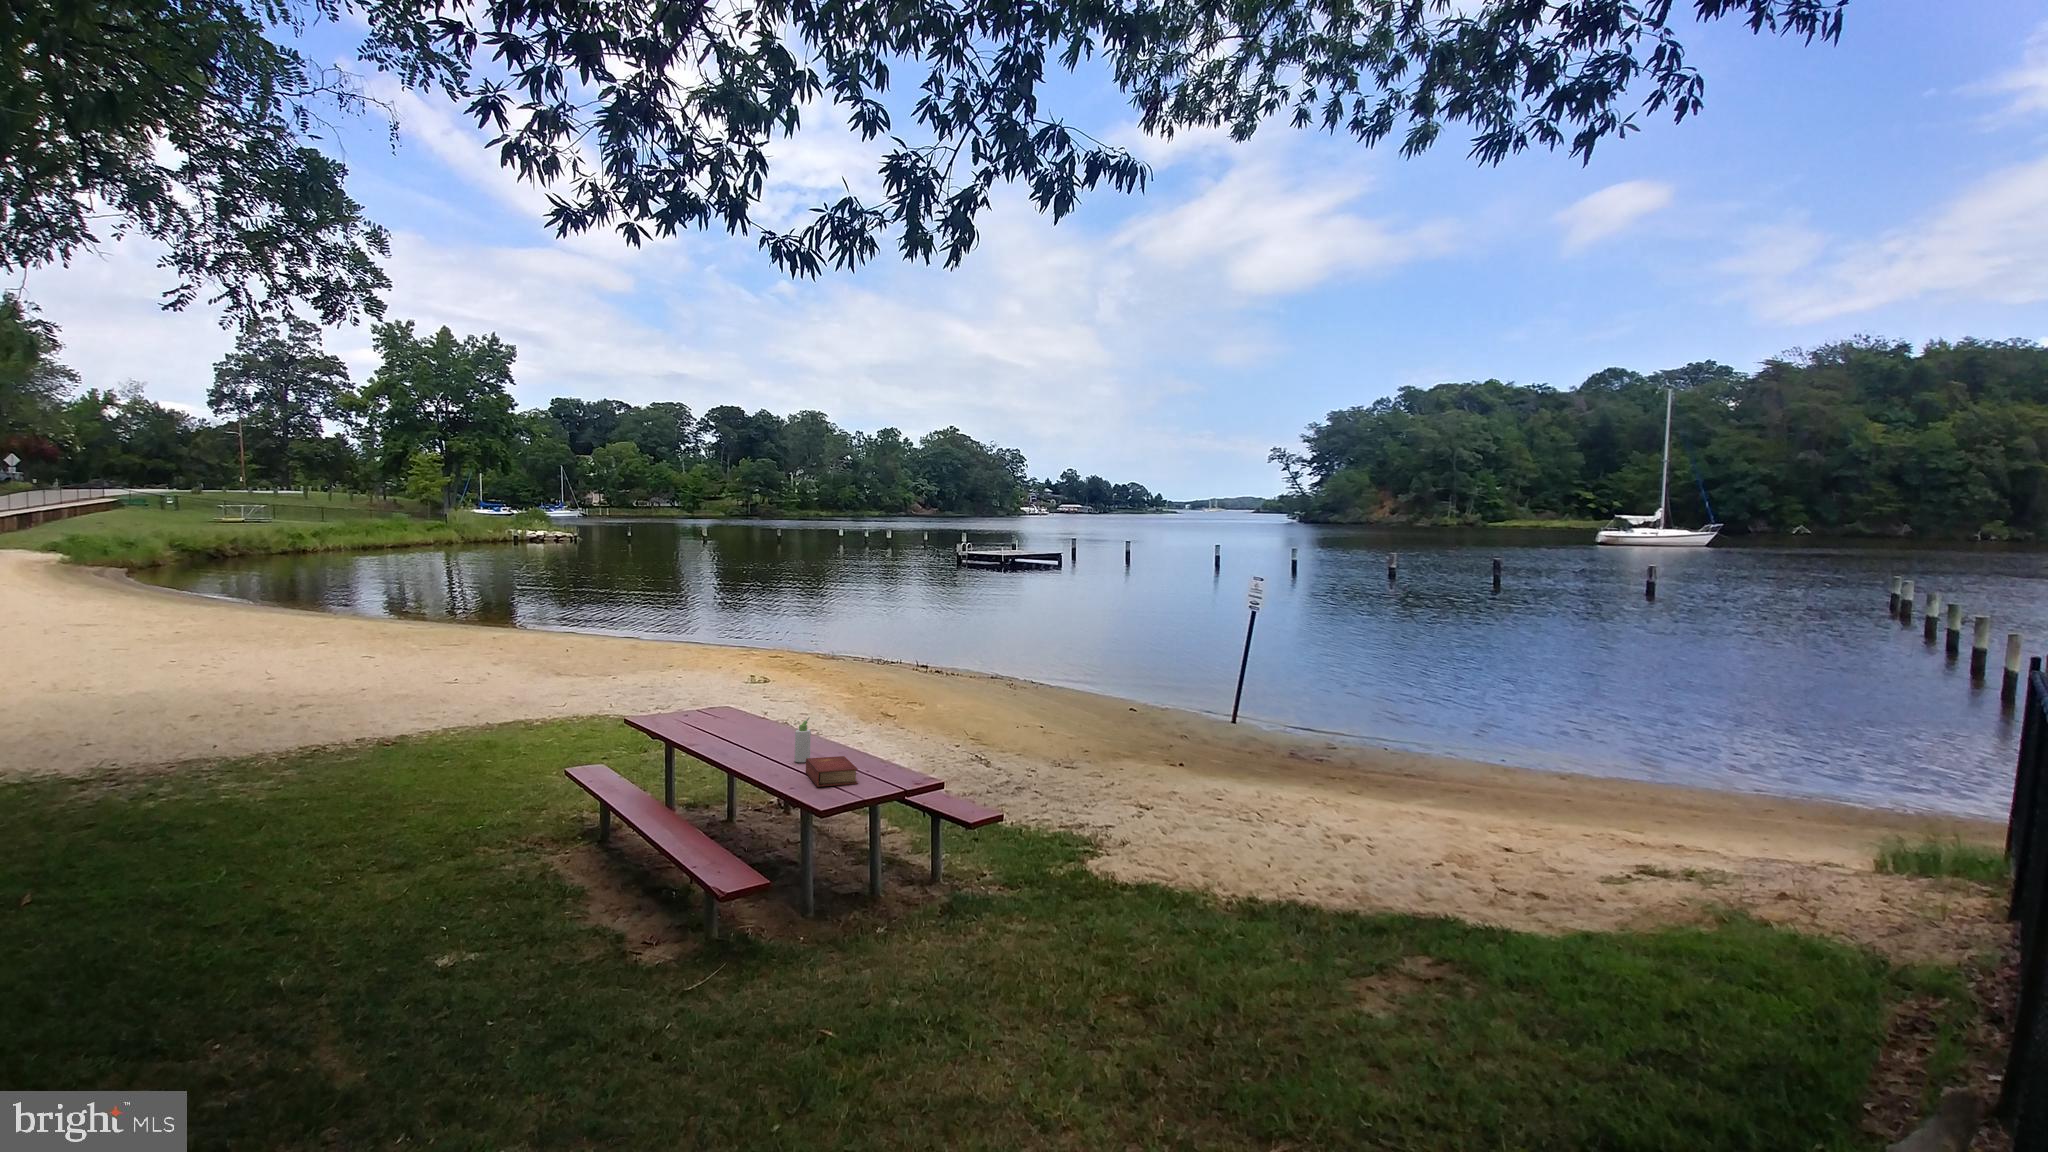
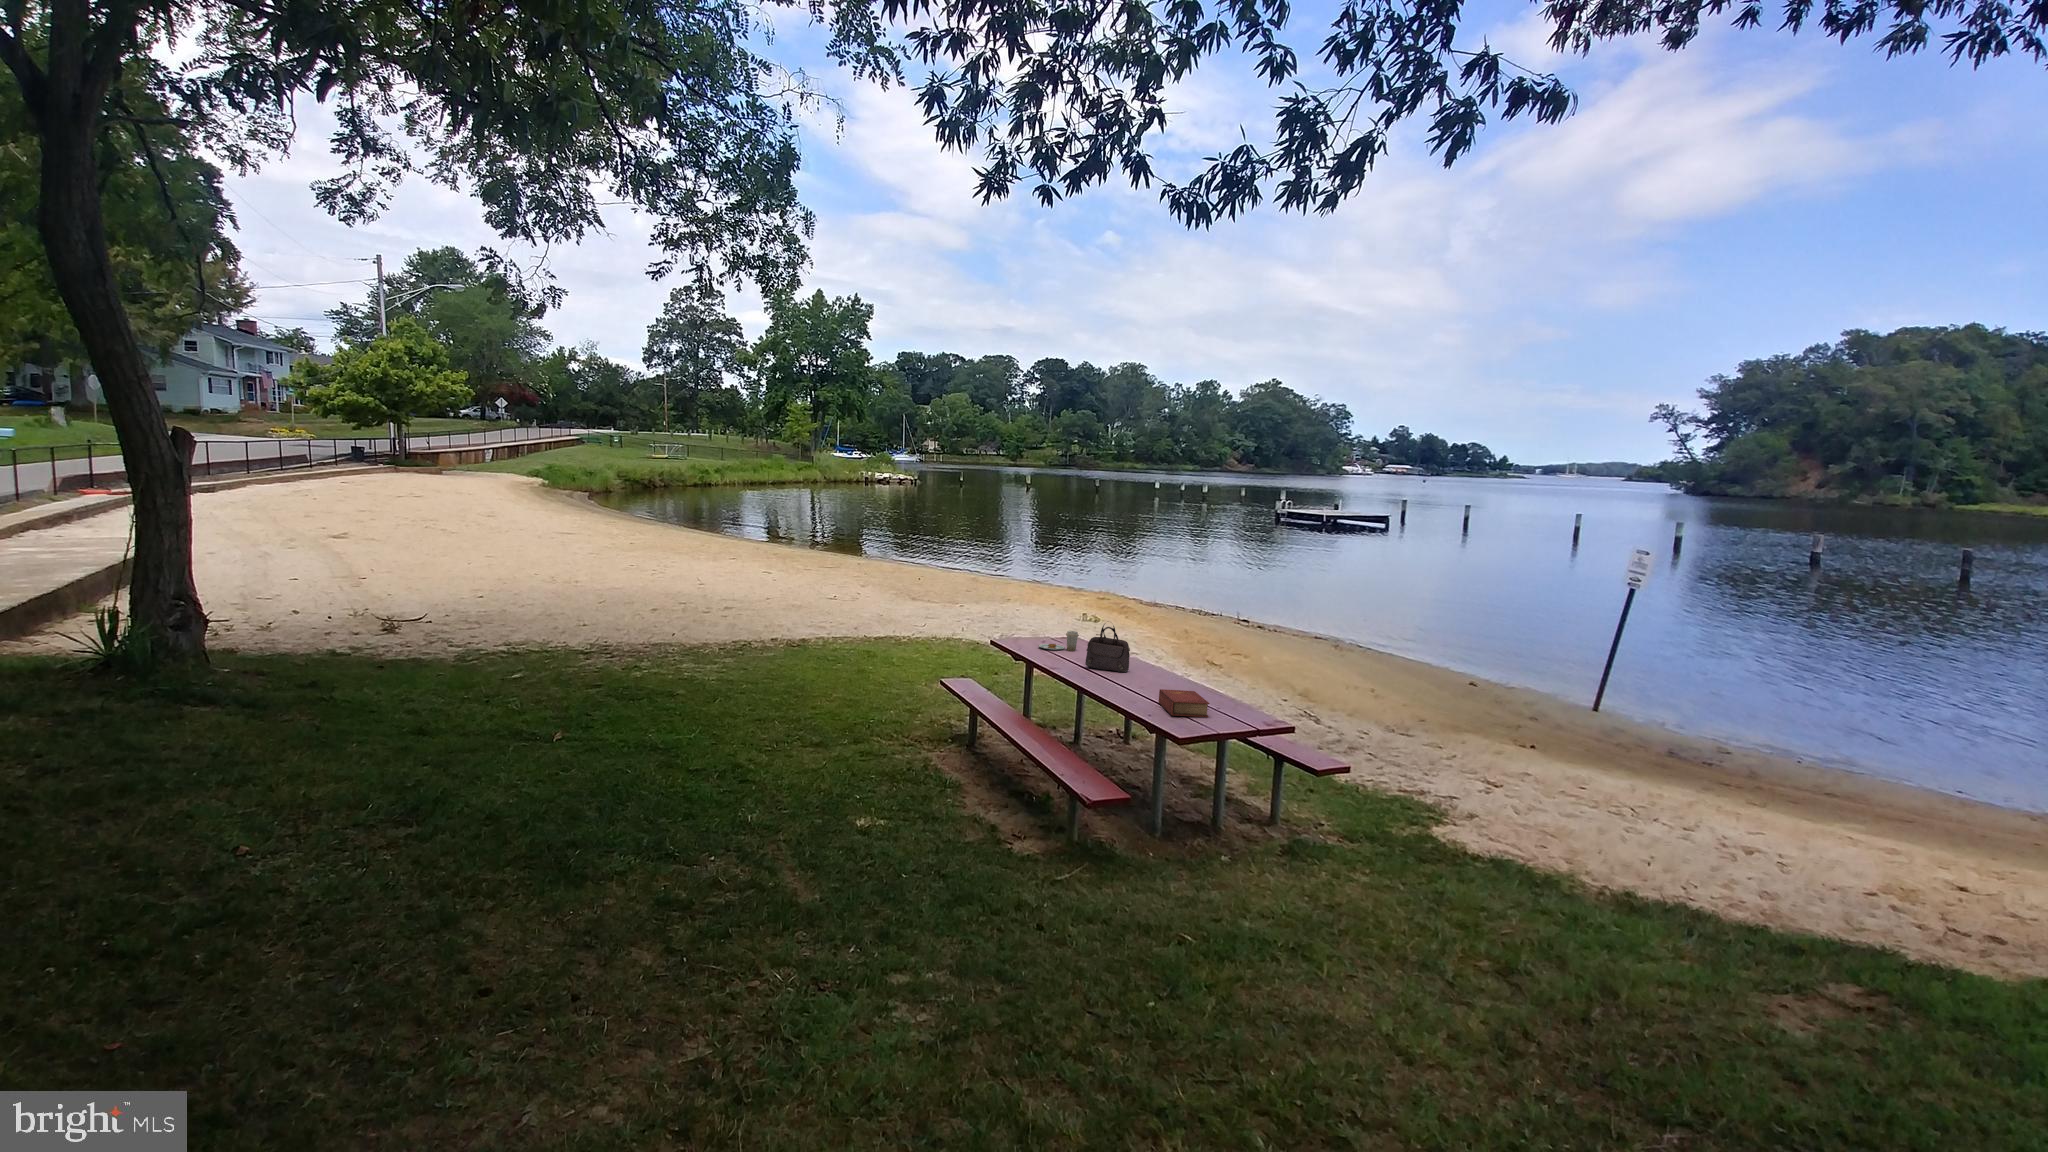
handbag: none [731,688,779,741] -> present [1085,624,1130,673]
plate: none [681,699,727,722] -> present [1039,631,1079,652]
bottle: present [795,717,811,762] -> none [1146,652,1163,693]

